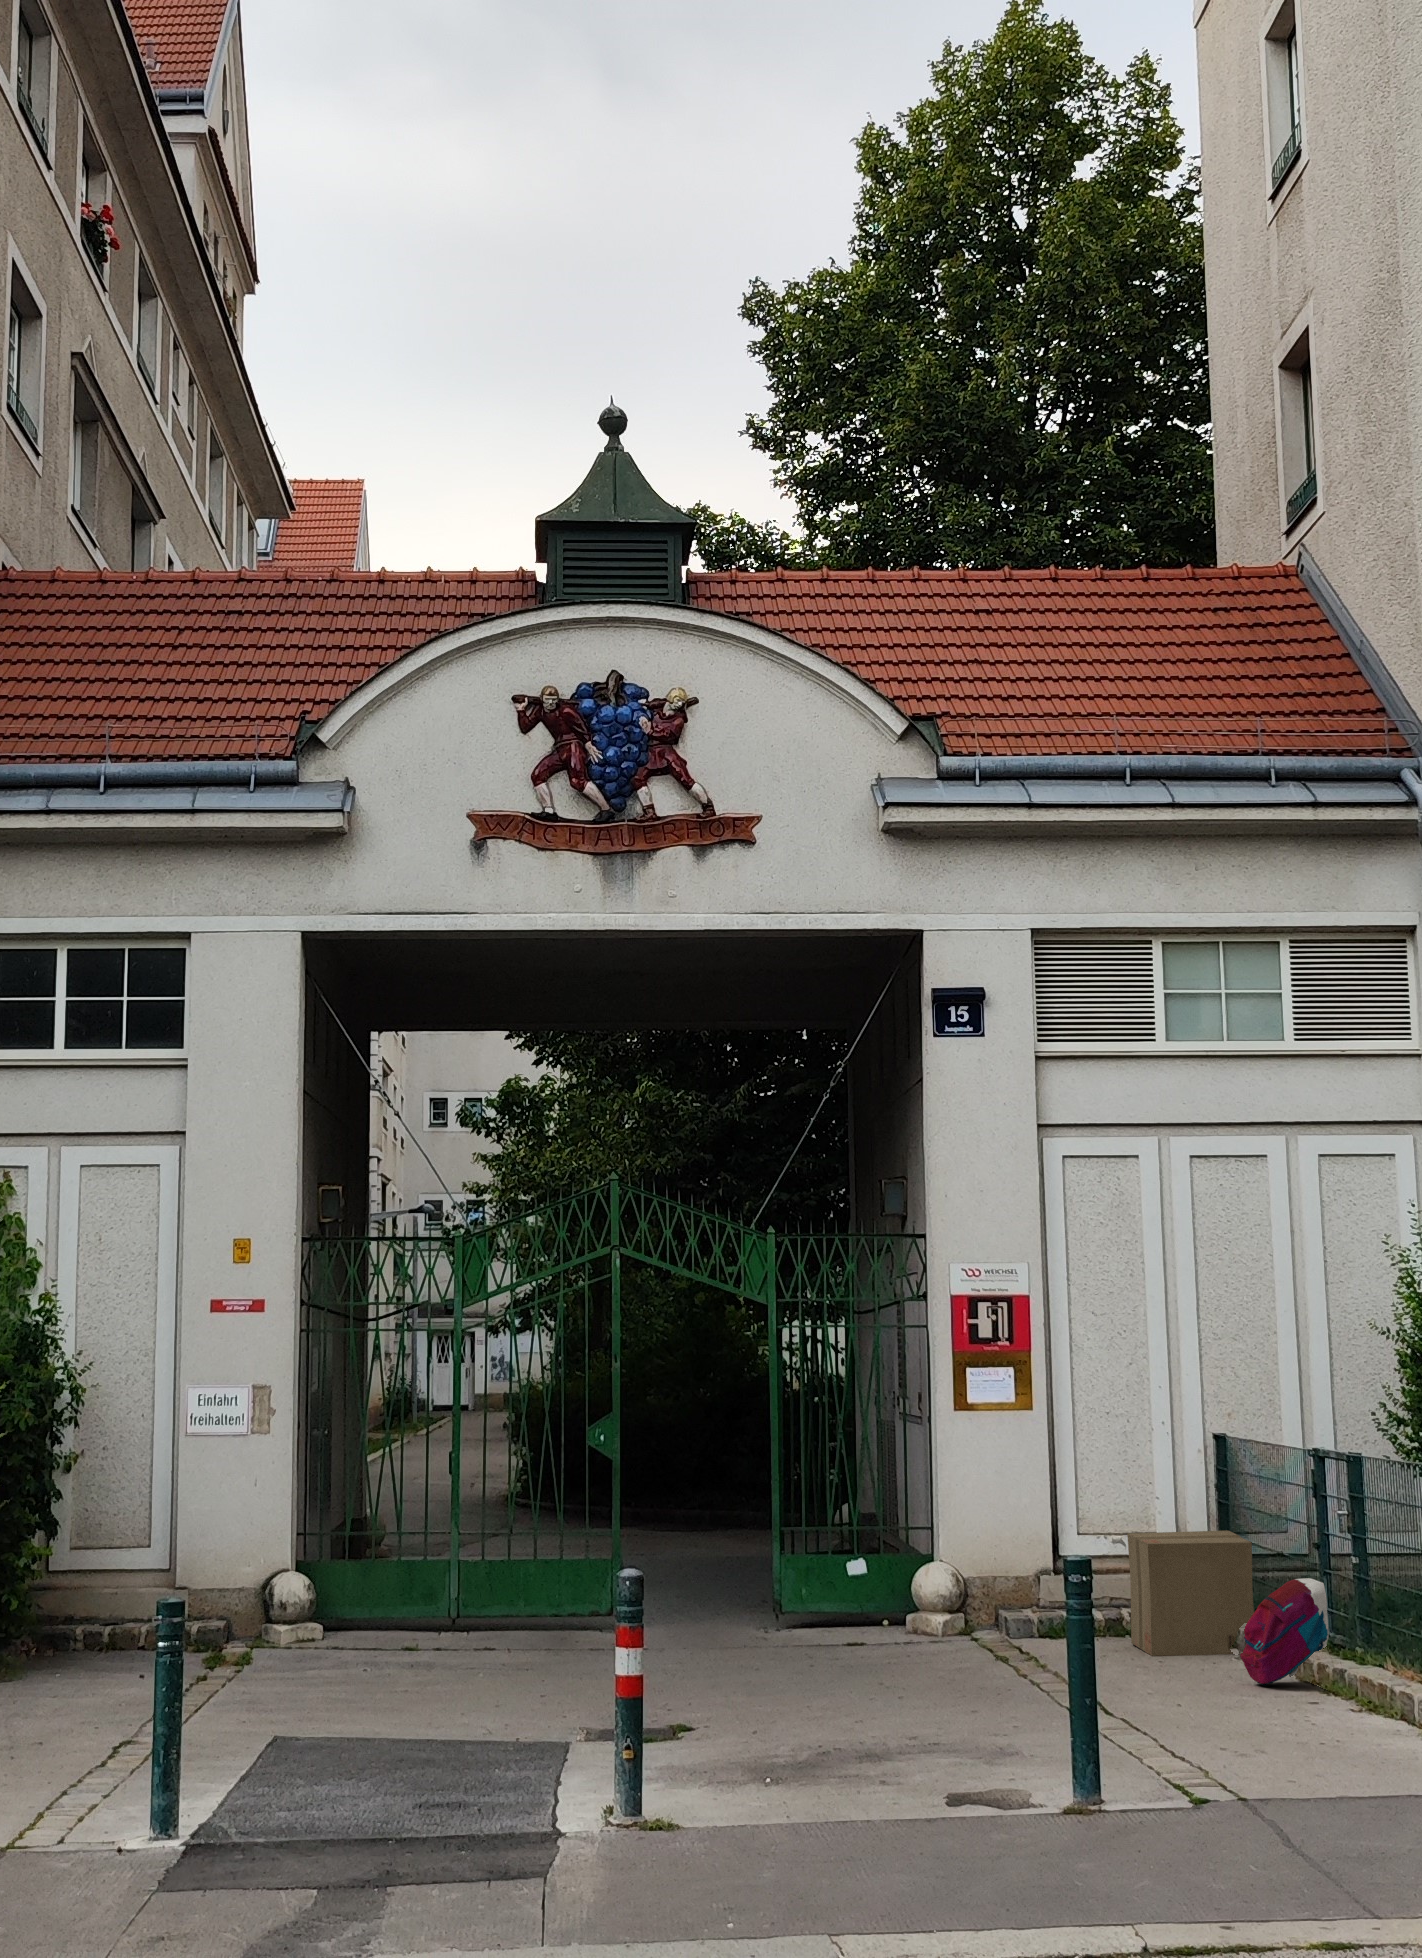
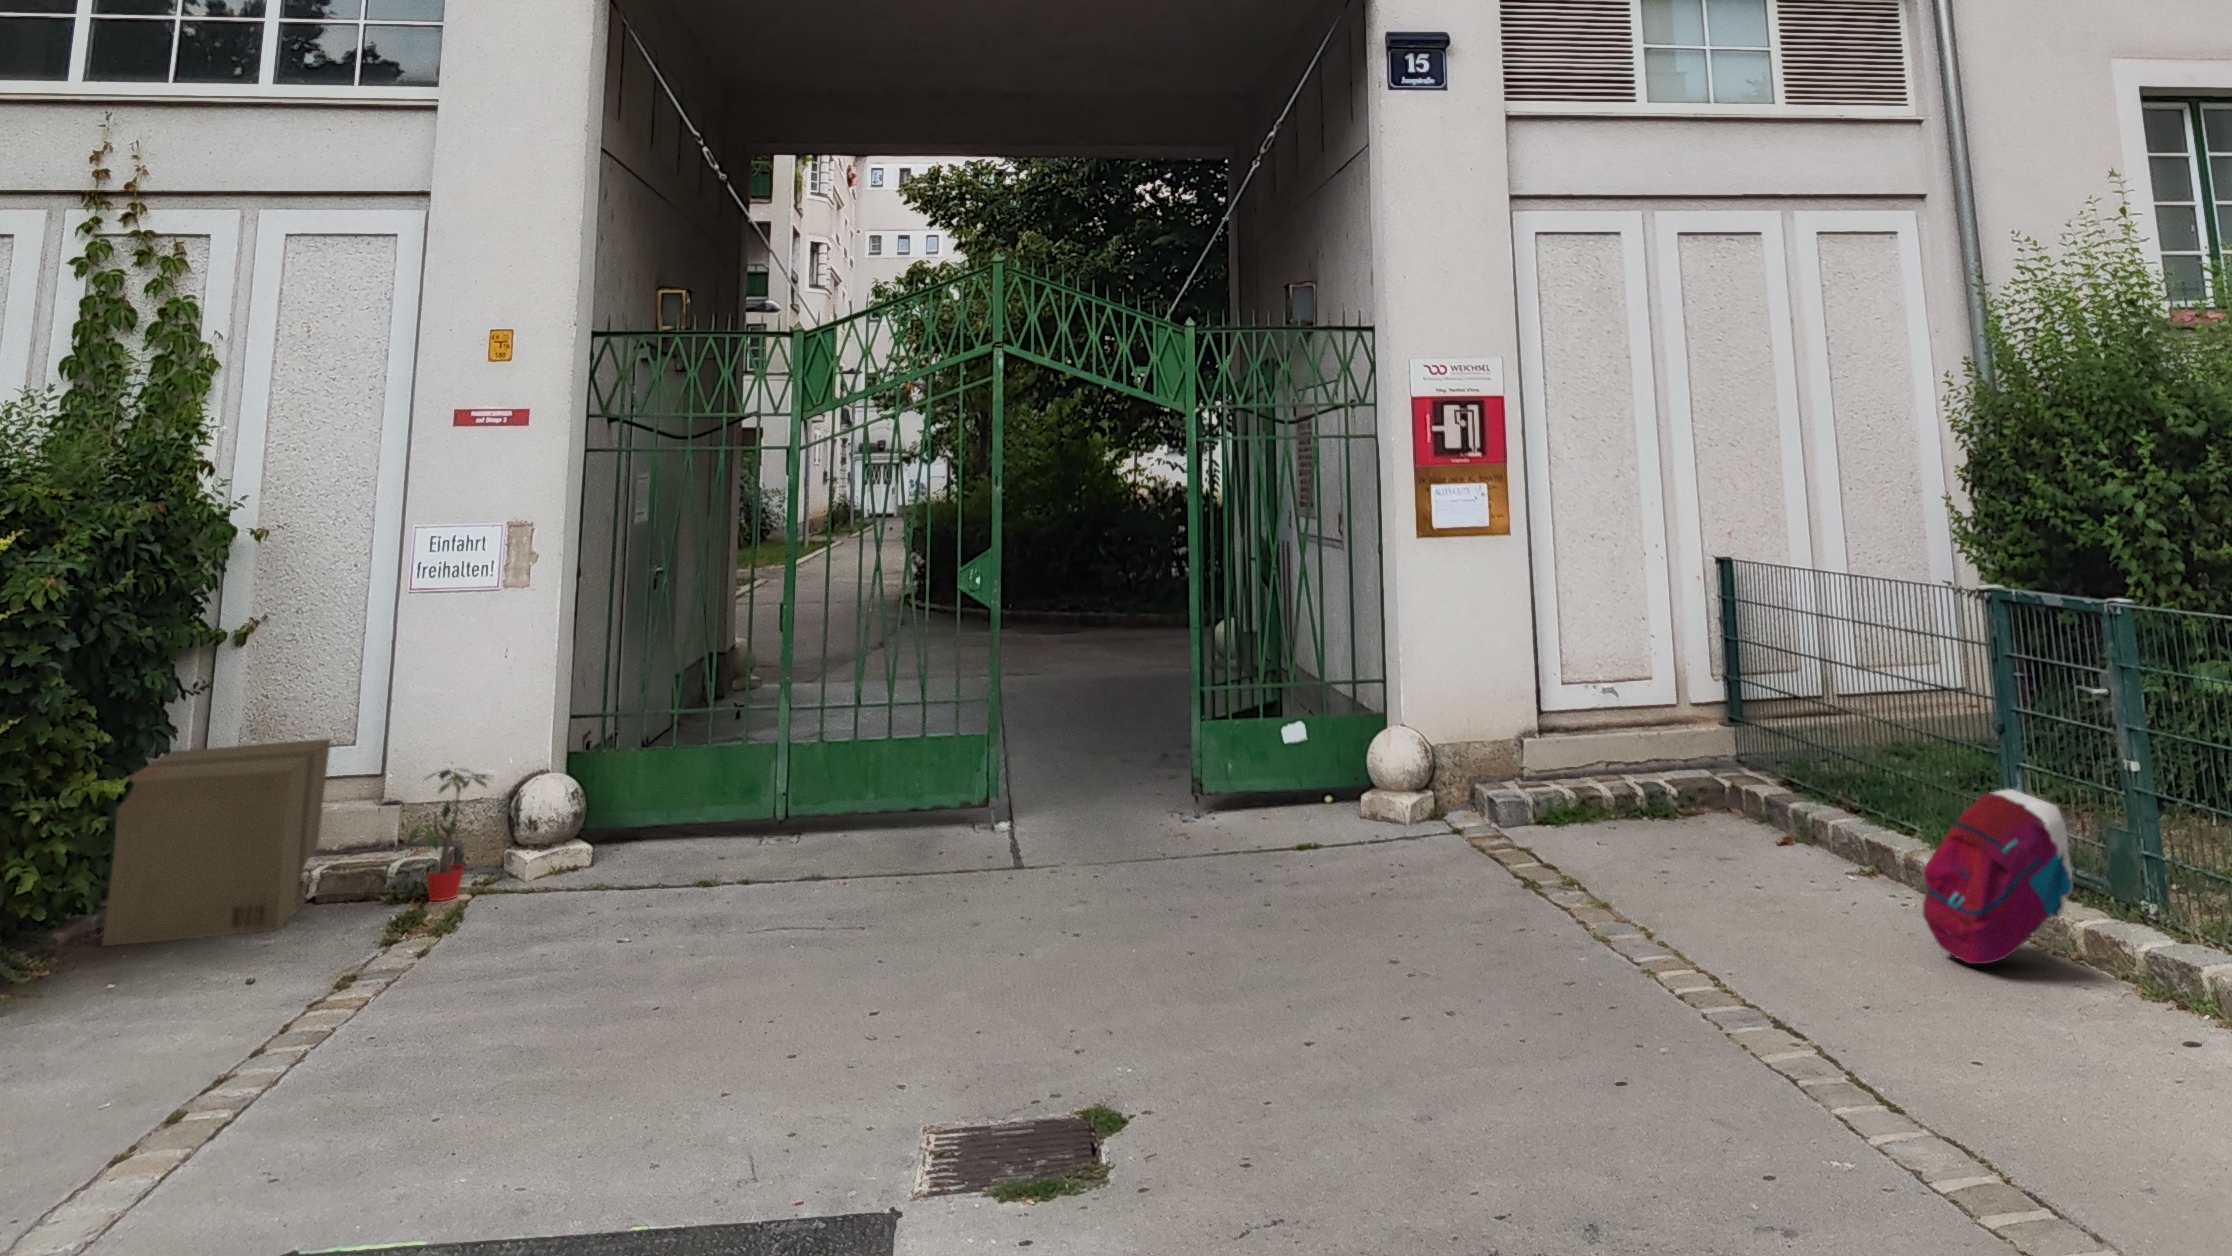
cardboard box: present [1127,1530,1254,1656] -> present [102,739,330,946]
potted plant: none [204,1571,267,1664] -> present [408,769,498,901]

